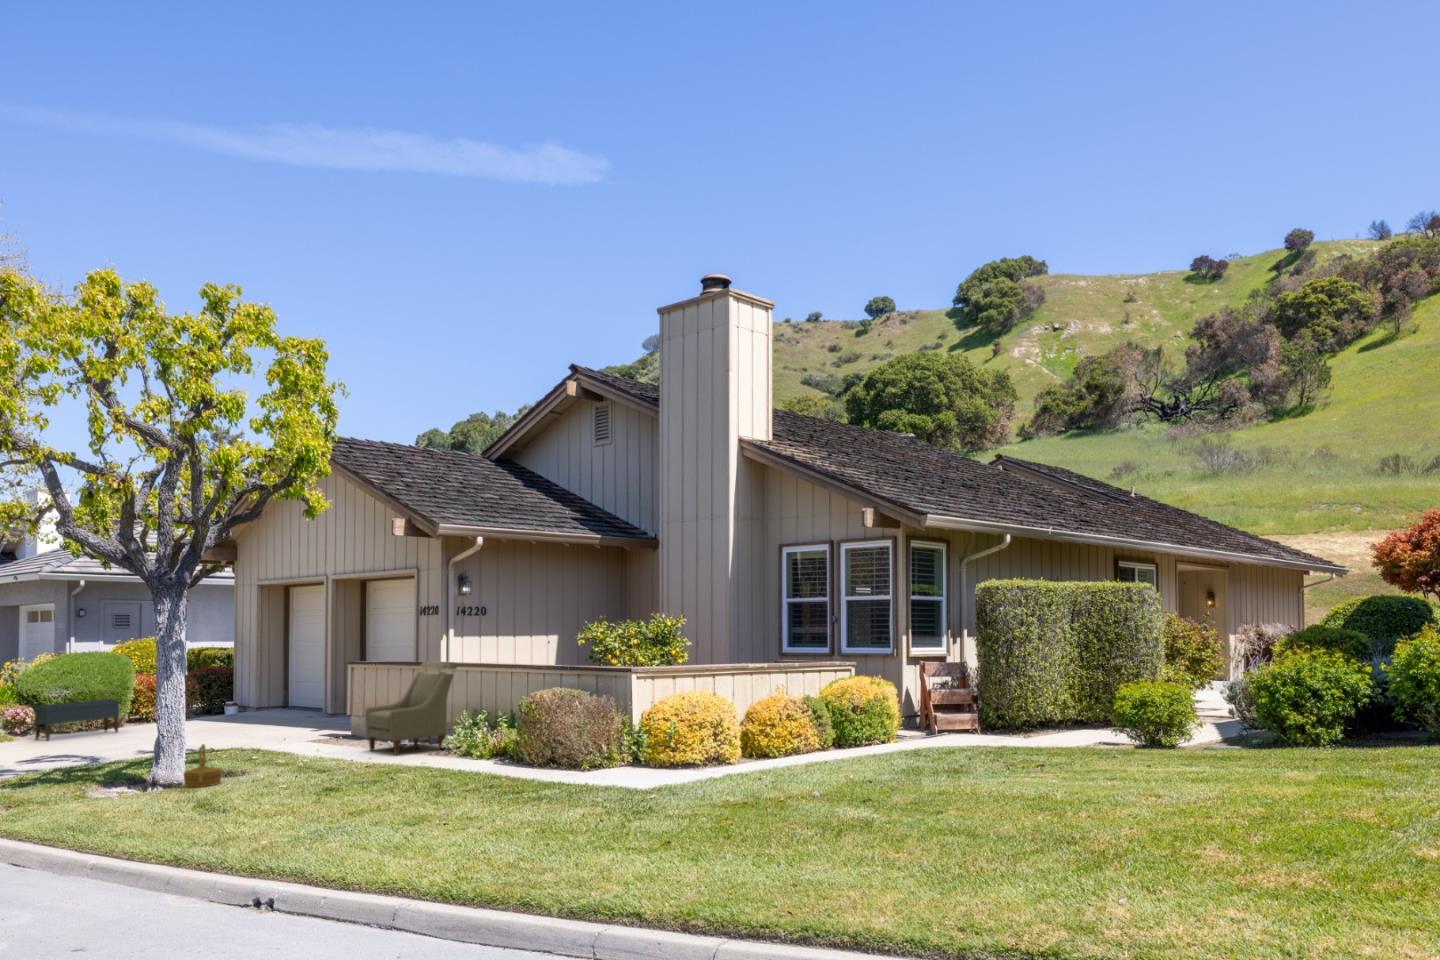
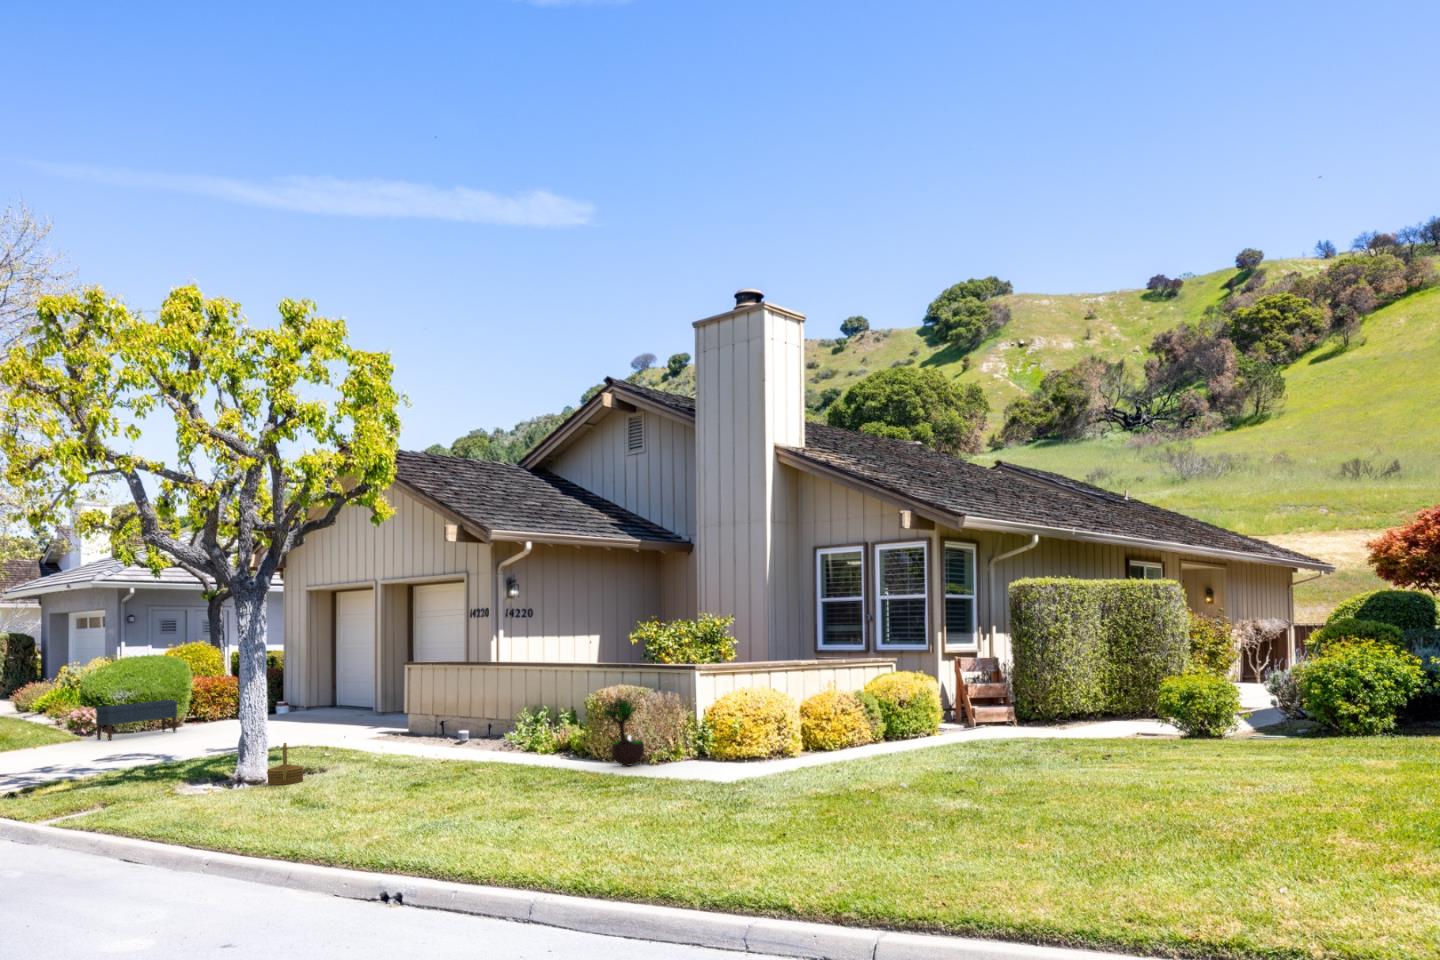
chair: present [365,661,457,755] -> none [431,660,519,752]
potted tree: none [522,692,571,771] -> present [600,695,644,766]

